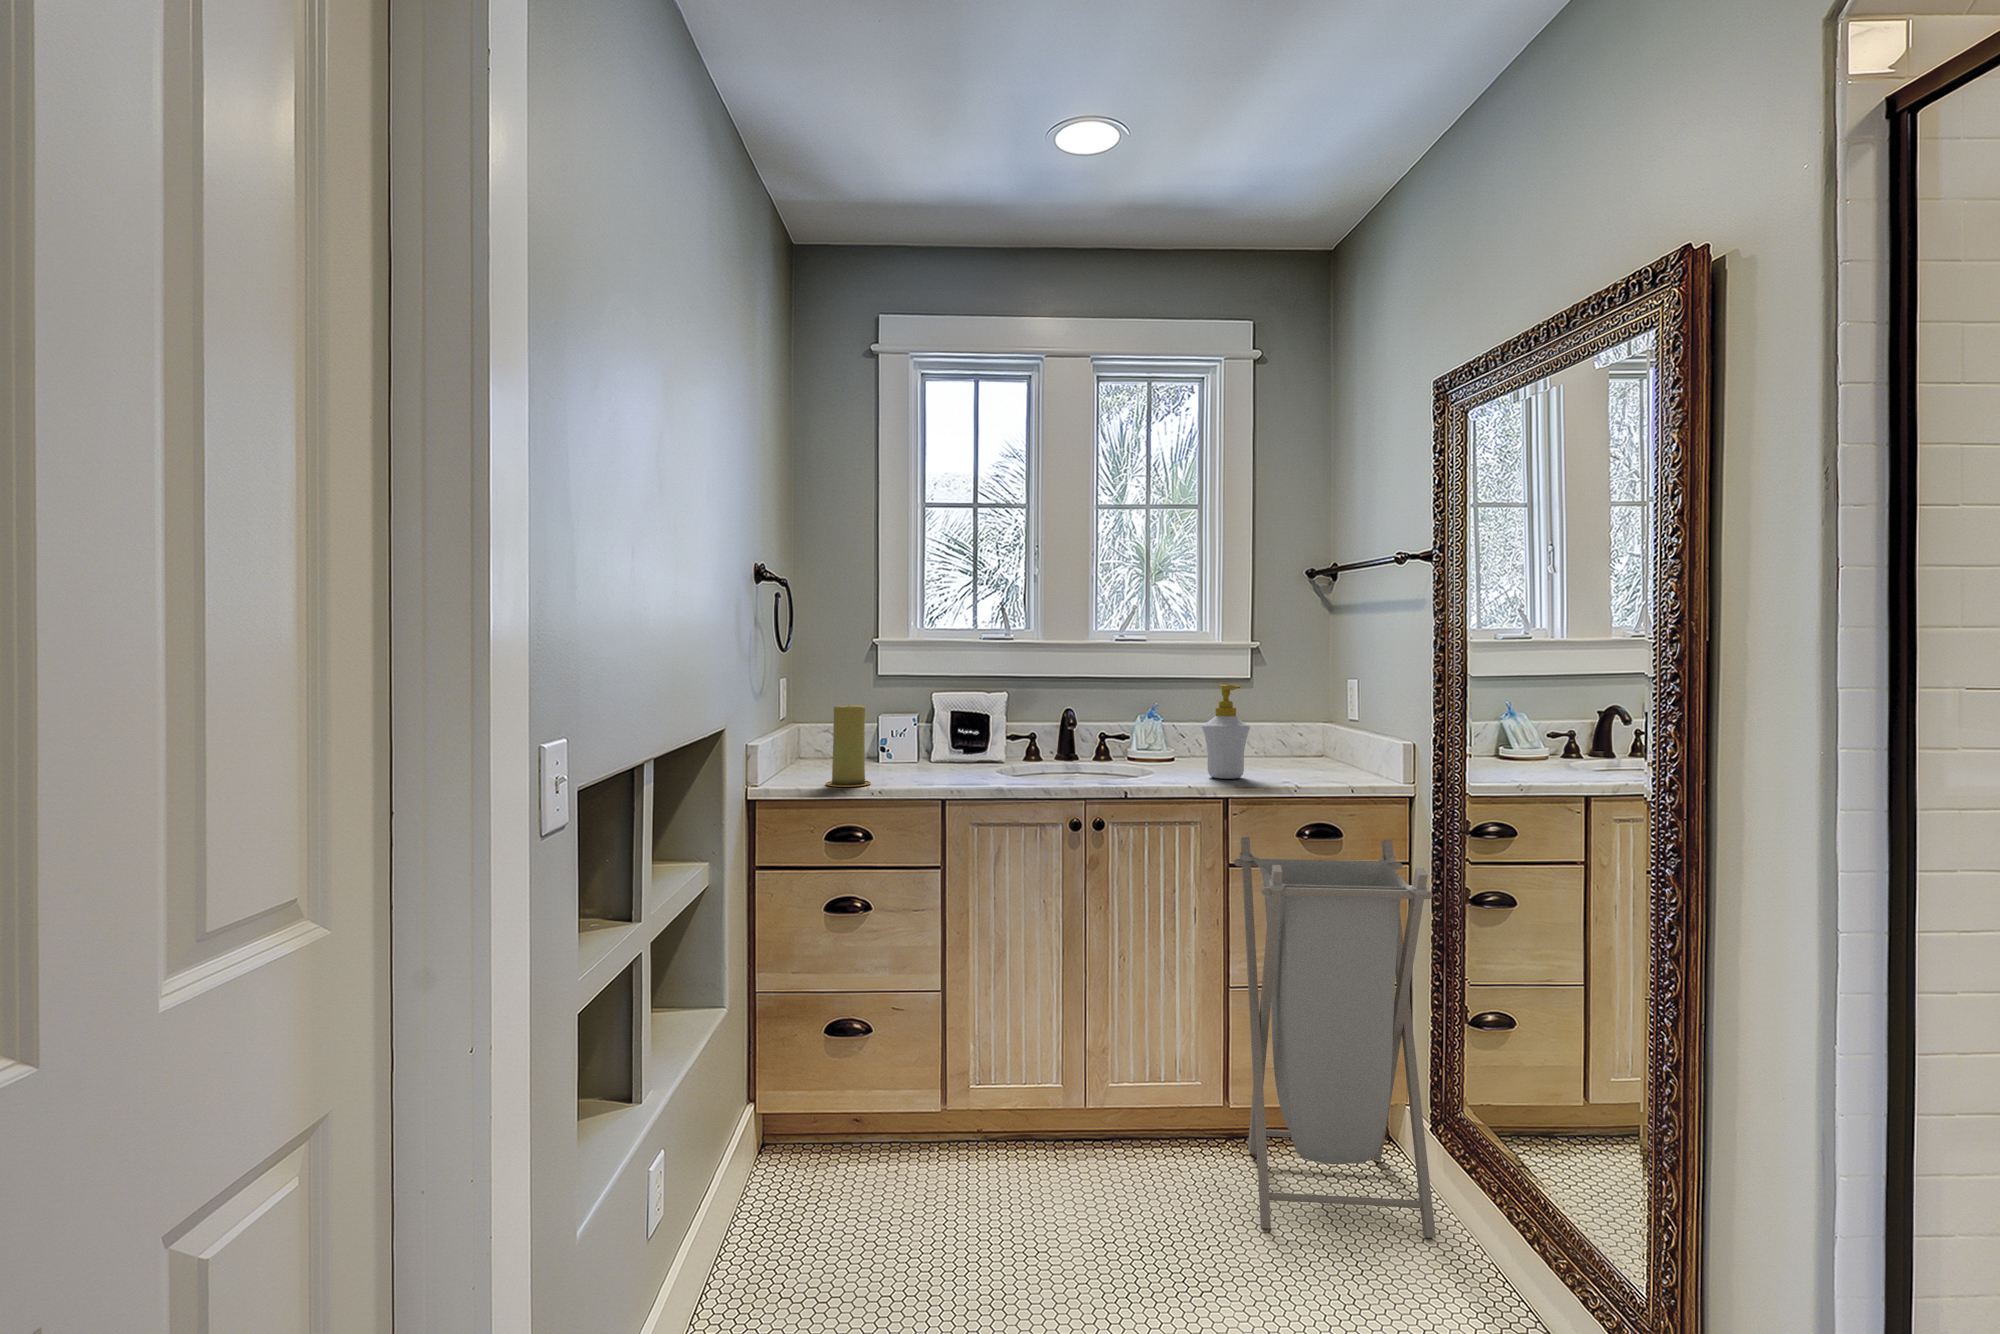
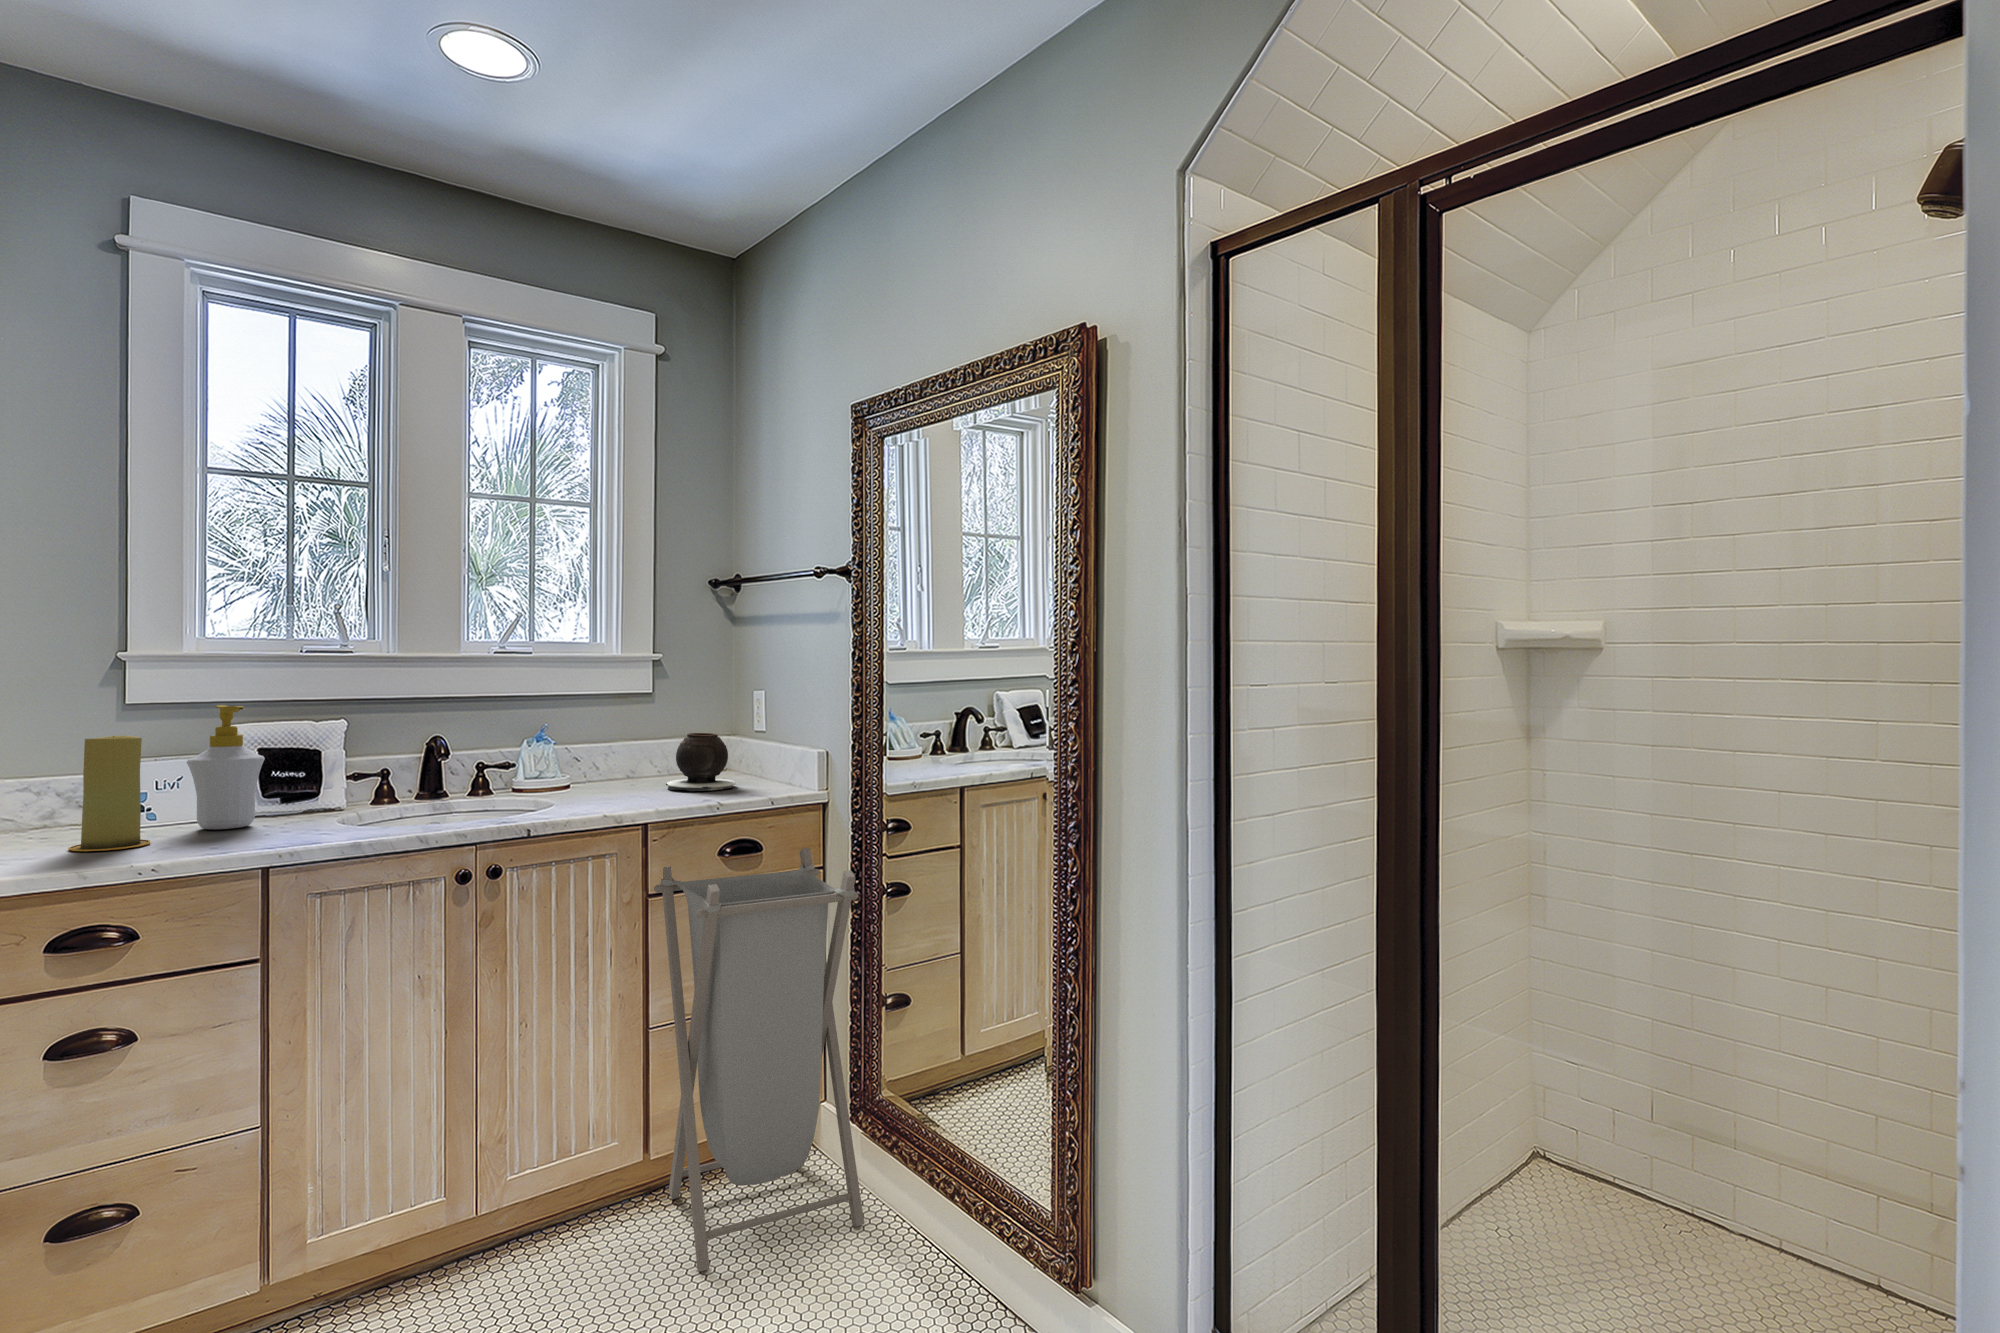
soap bottle: present [1202,684,1250,779] -> present [187,705,265,829]
vase: none [1257,718,1324,774] -> present [666,733,736,791]

